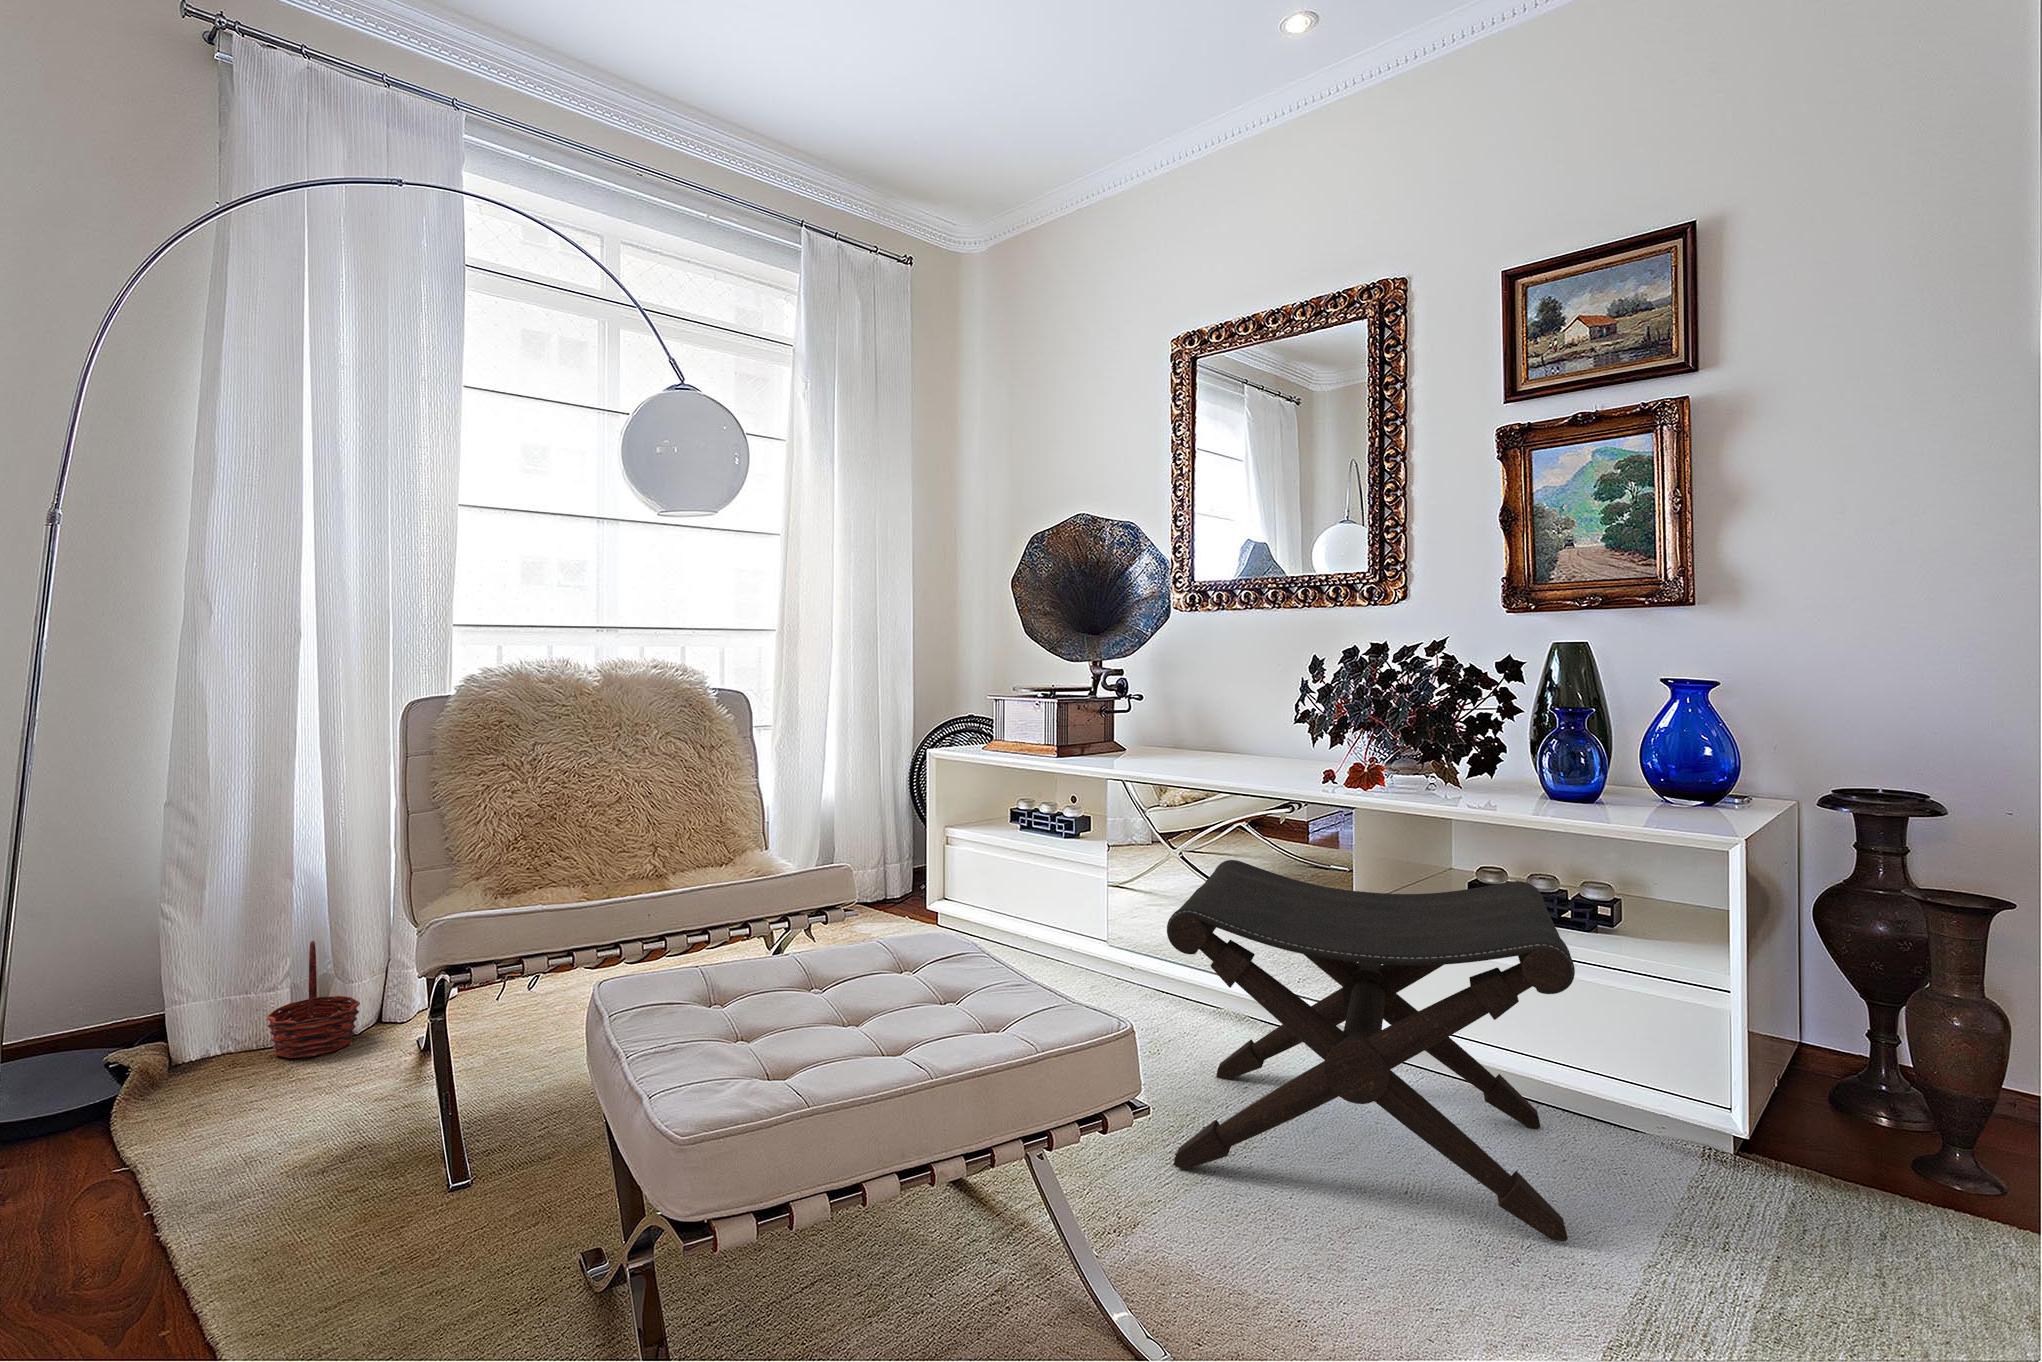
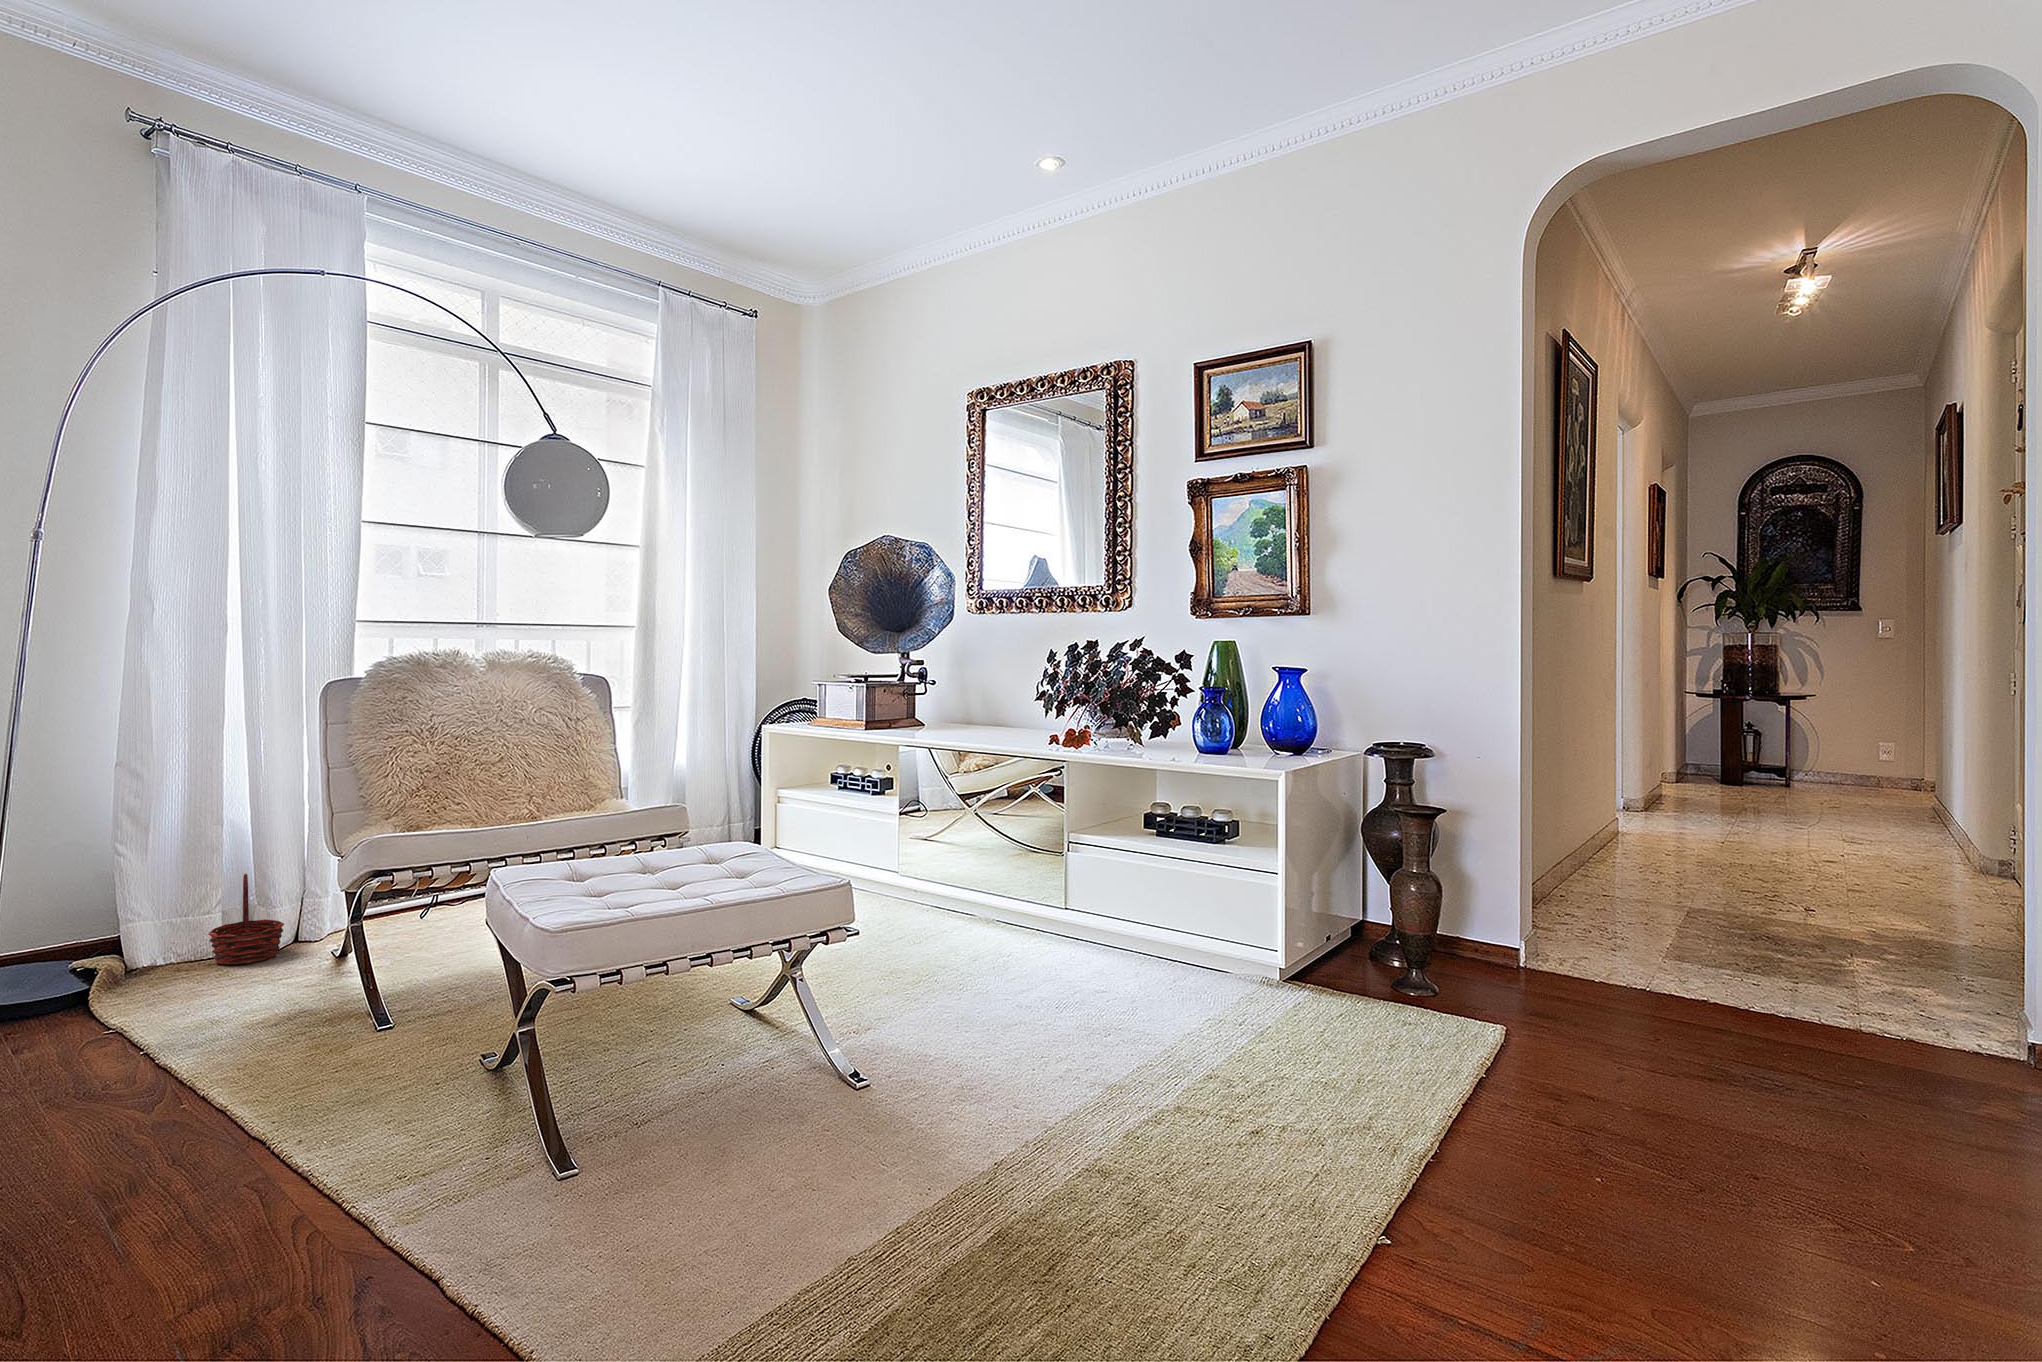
footstool: present [1167,860,1575,1241] -> none [902,800,1172,1028]

